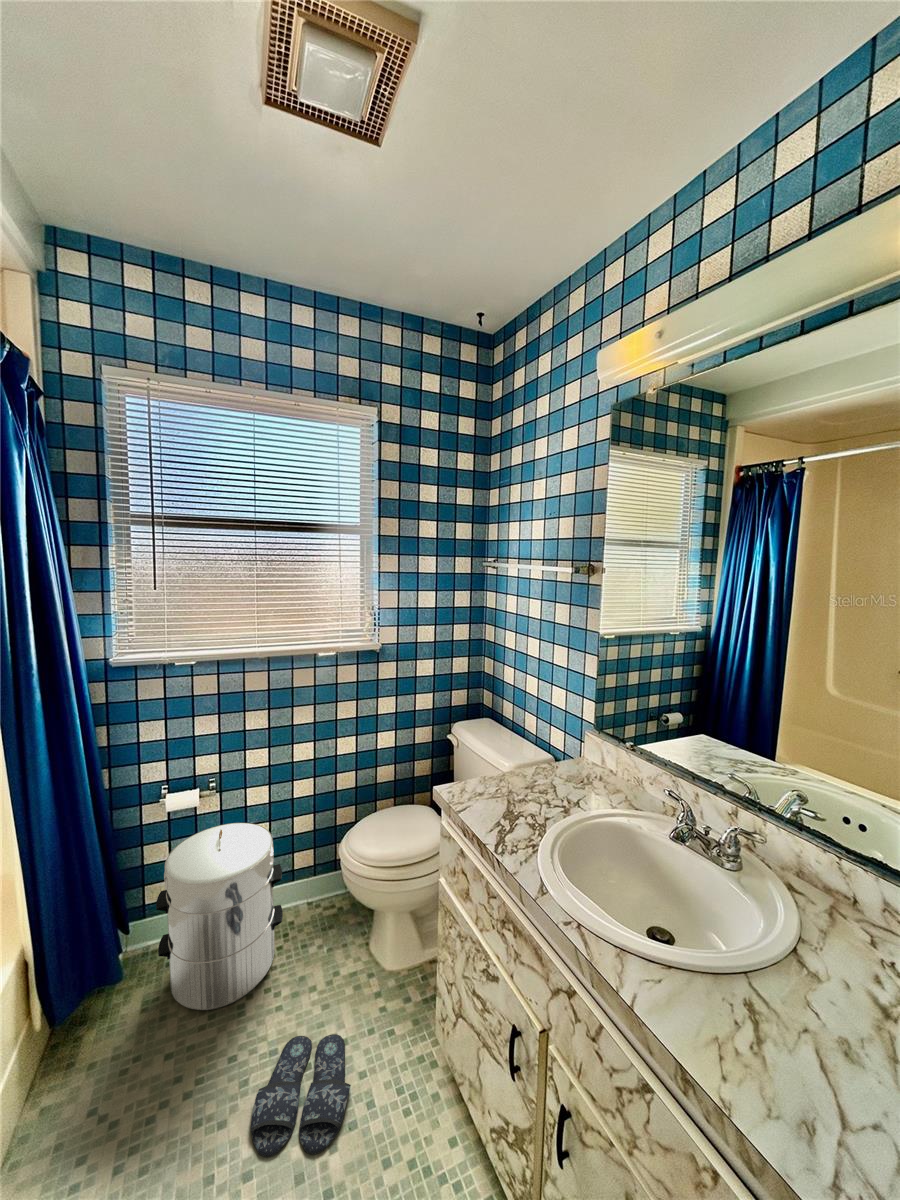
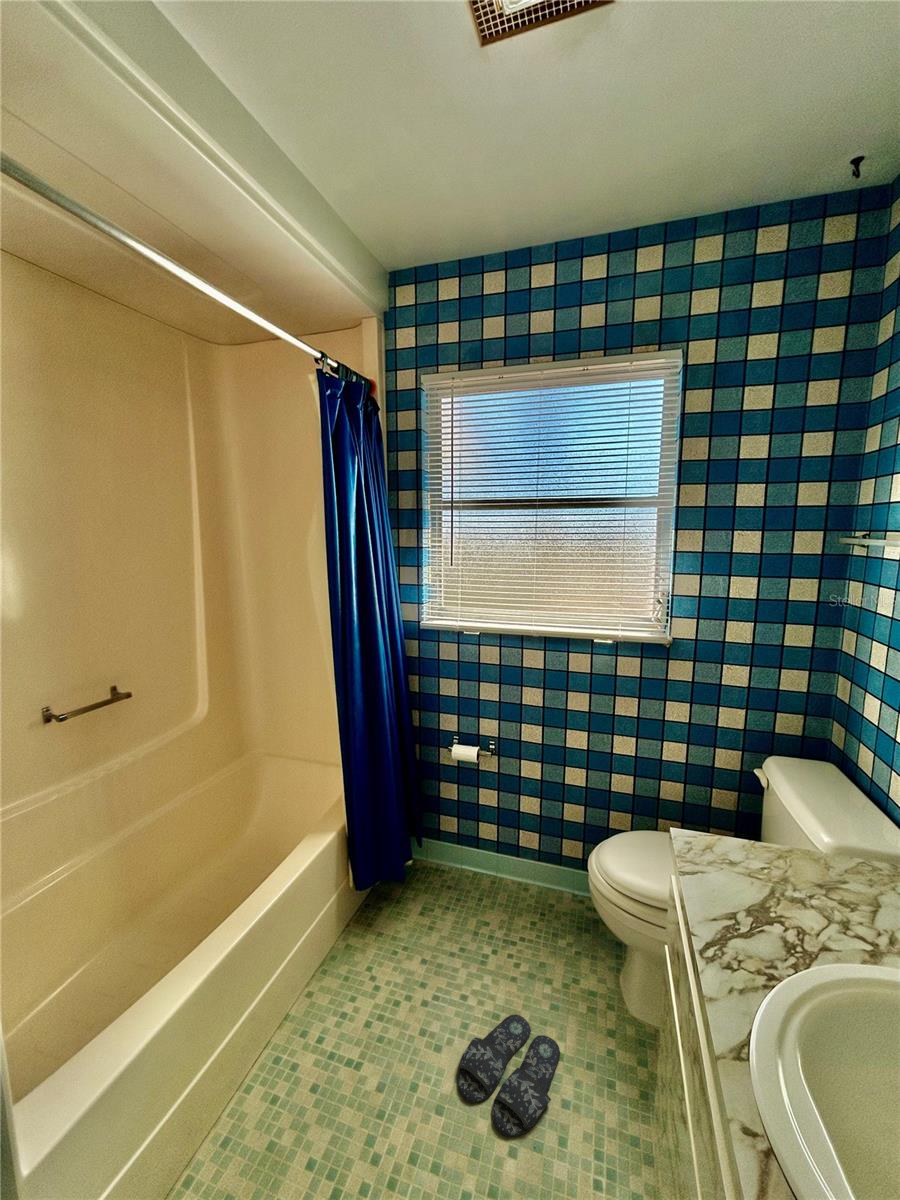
waste bin: present [156,823,283,1010] -> none [434,787,537,949]

